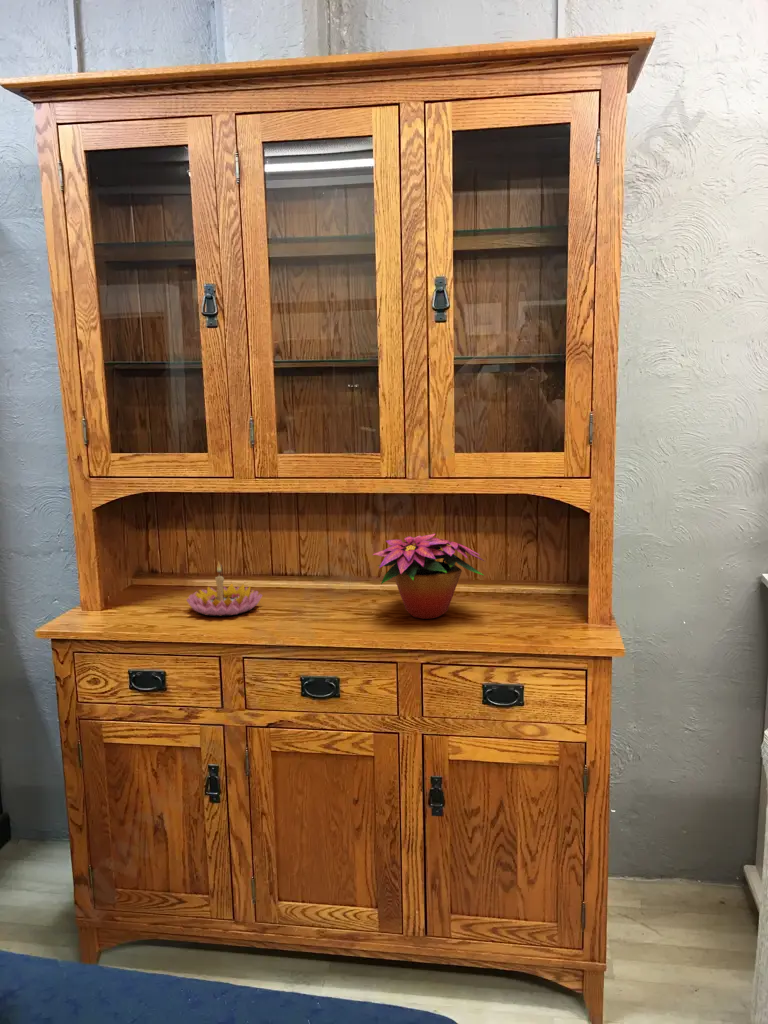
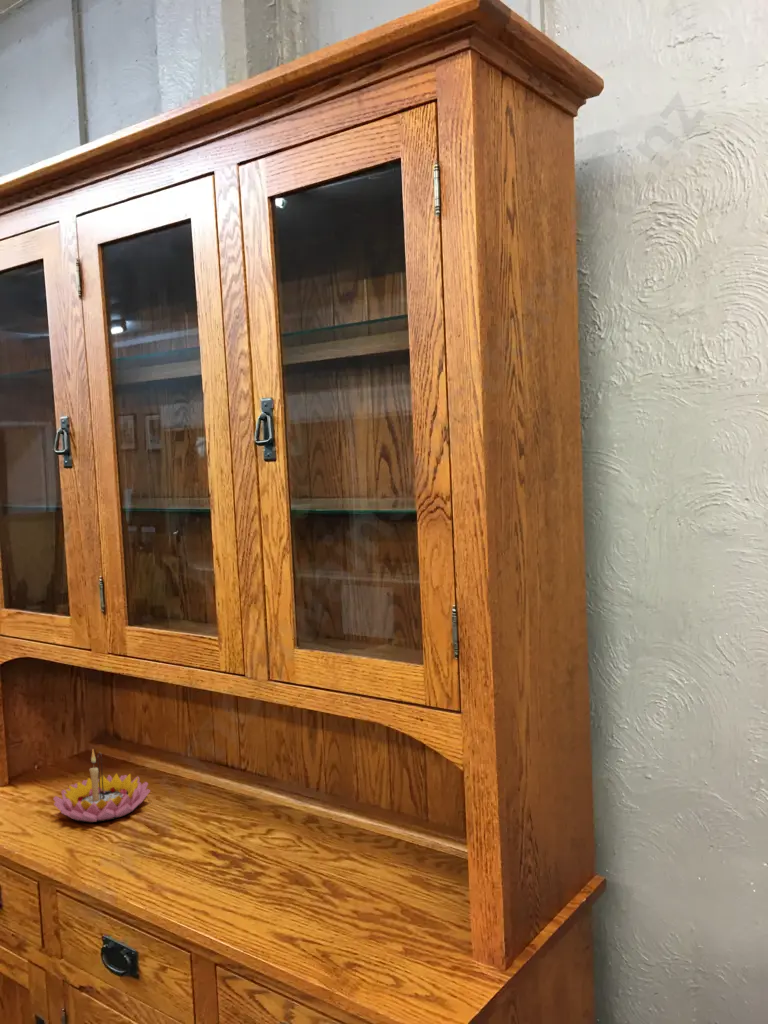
flower arrangement: present [373,534,484,619] -> none [188,751,364,884]

